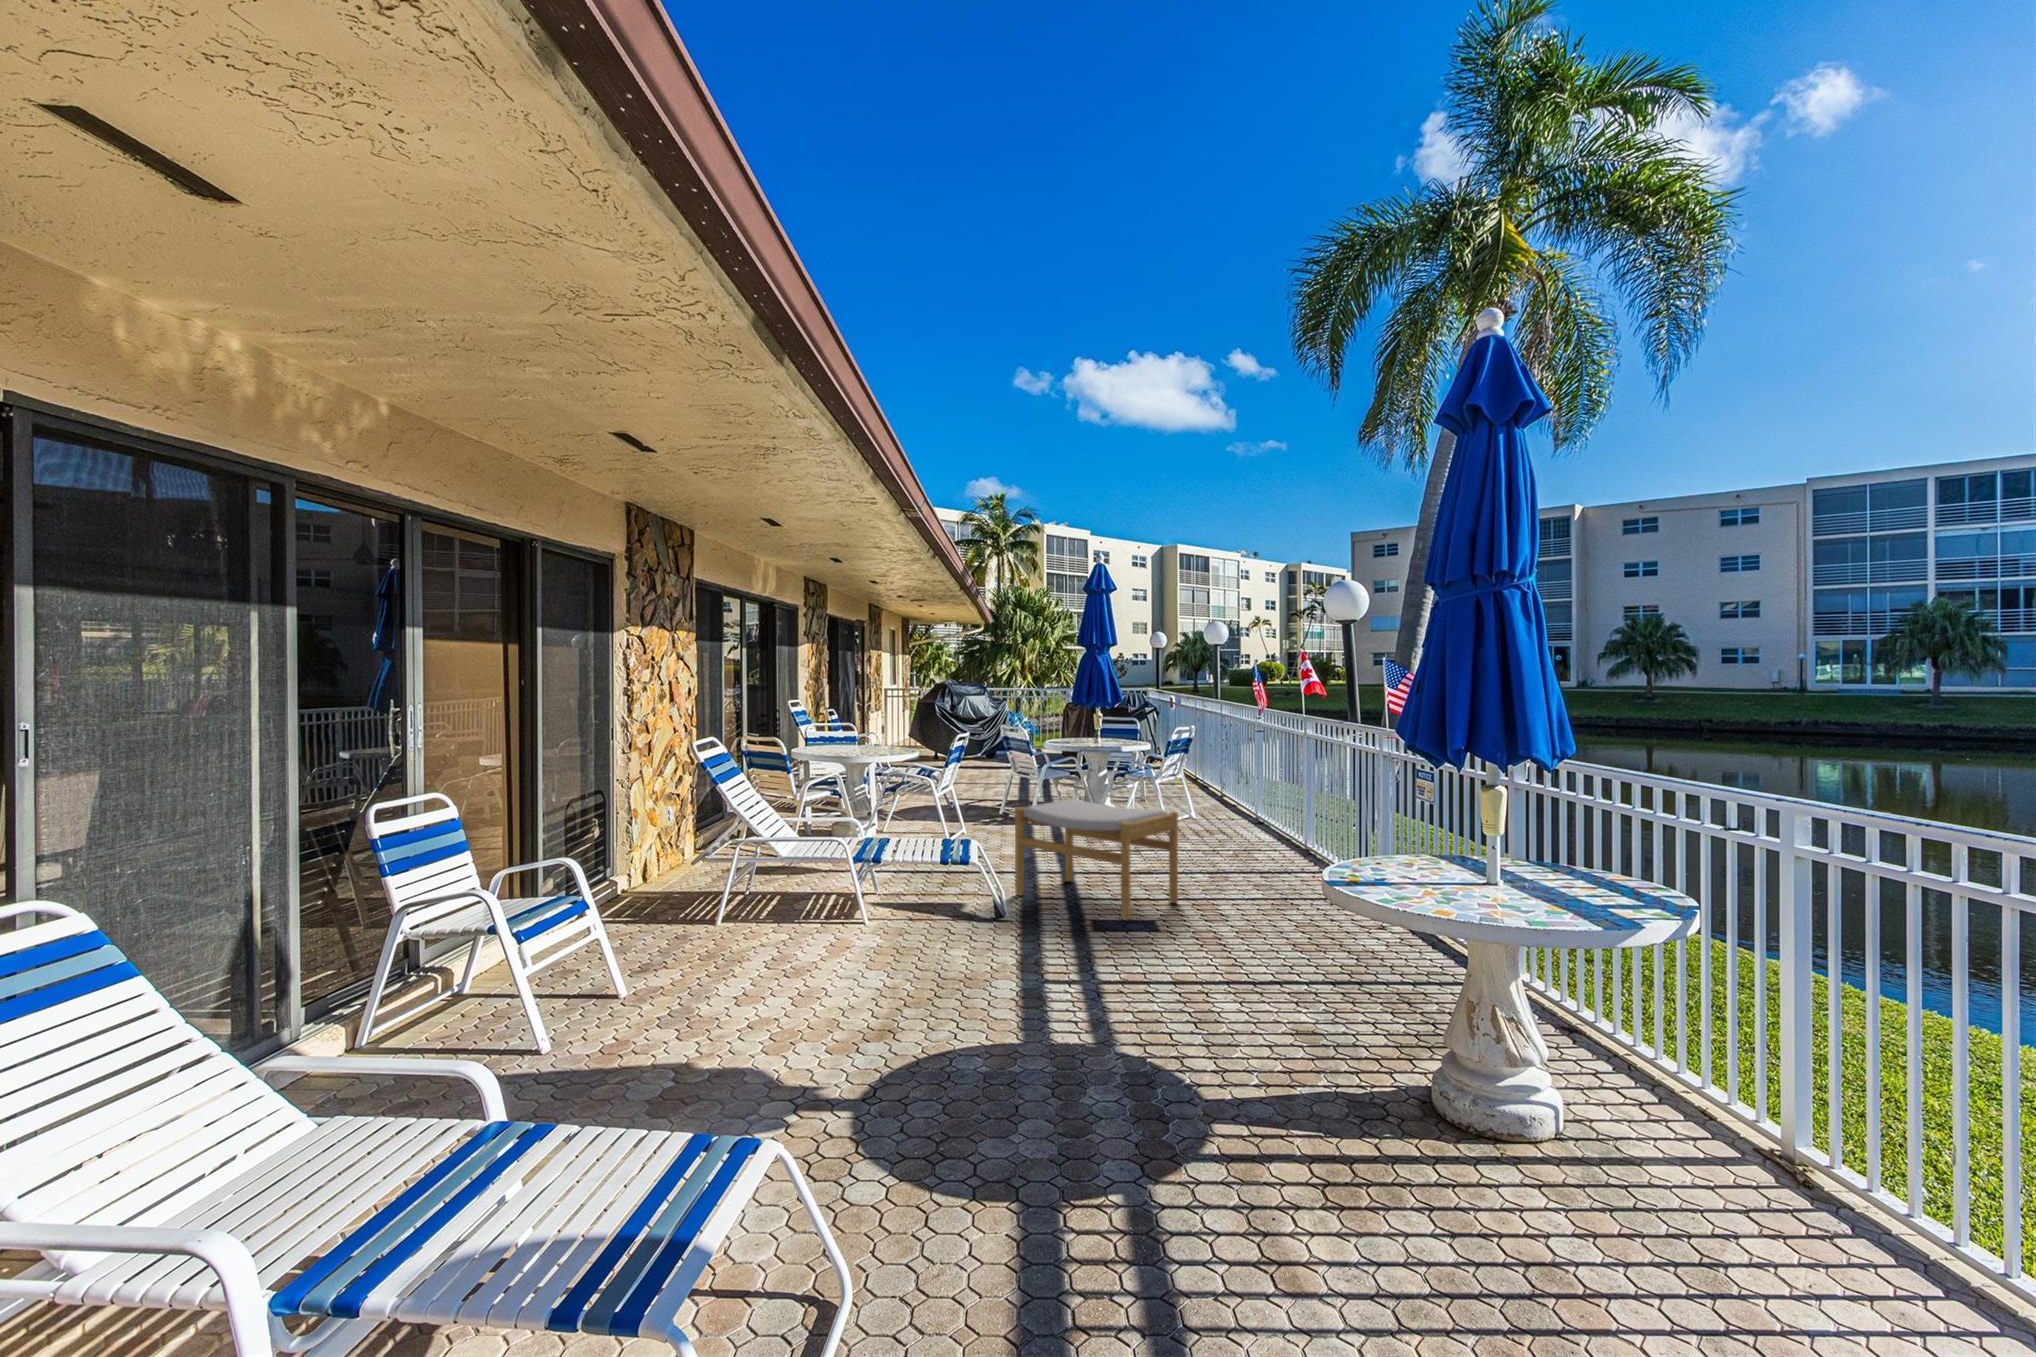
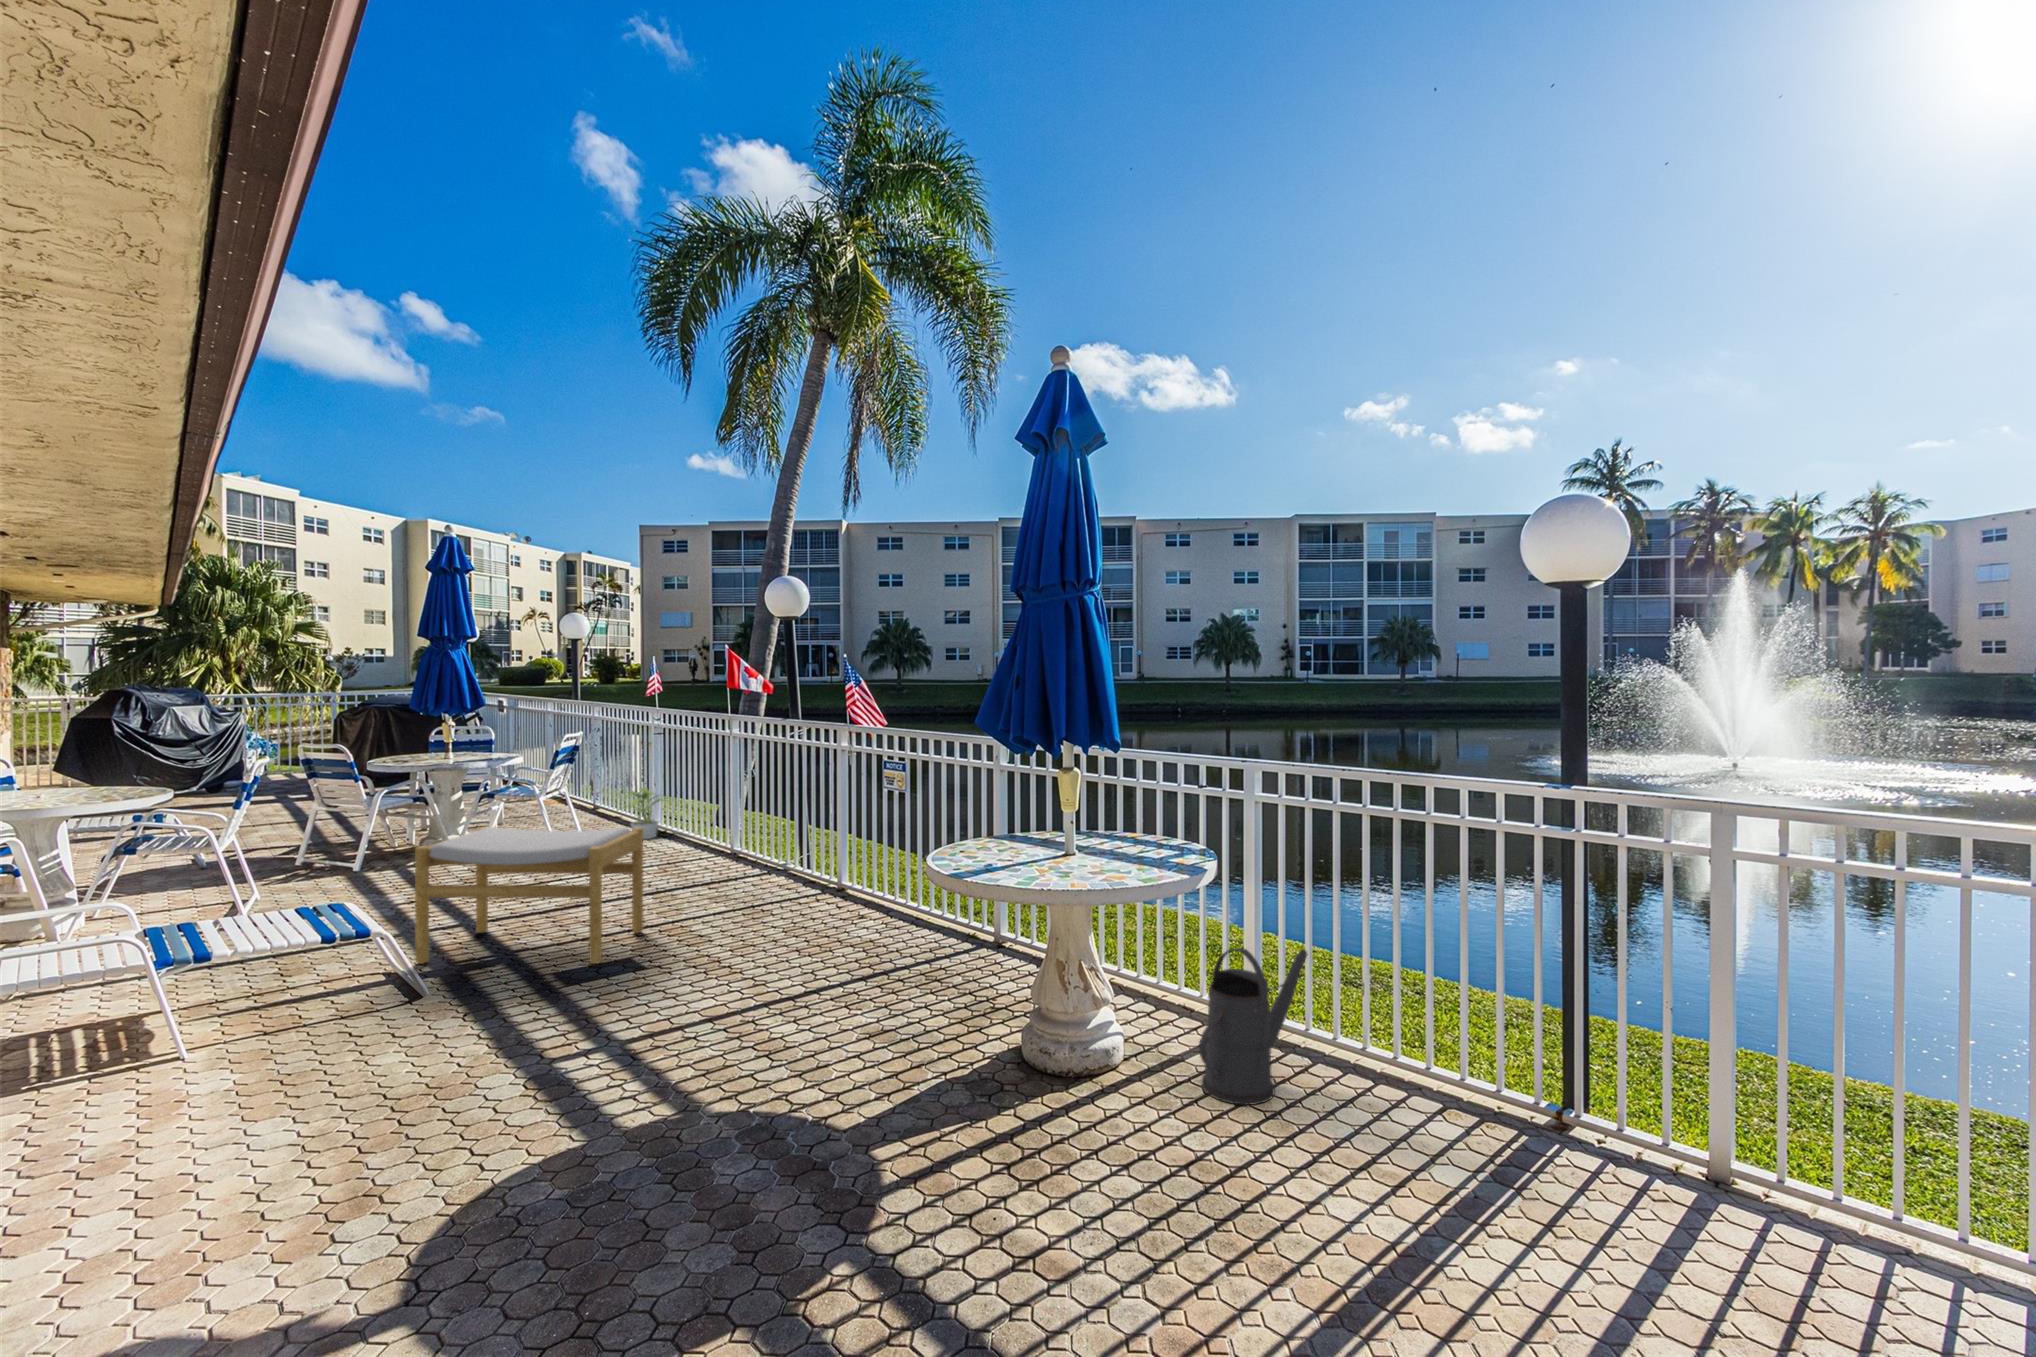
potted plant: none [1214,781,1269,828] -> present [623,788,667,839]
watering can: none [1616,1038,1861,1252] -> present [1199,948,1307,1105]

